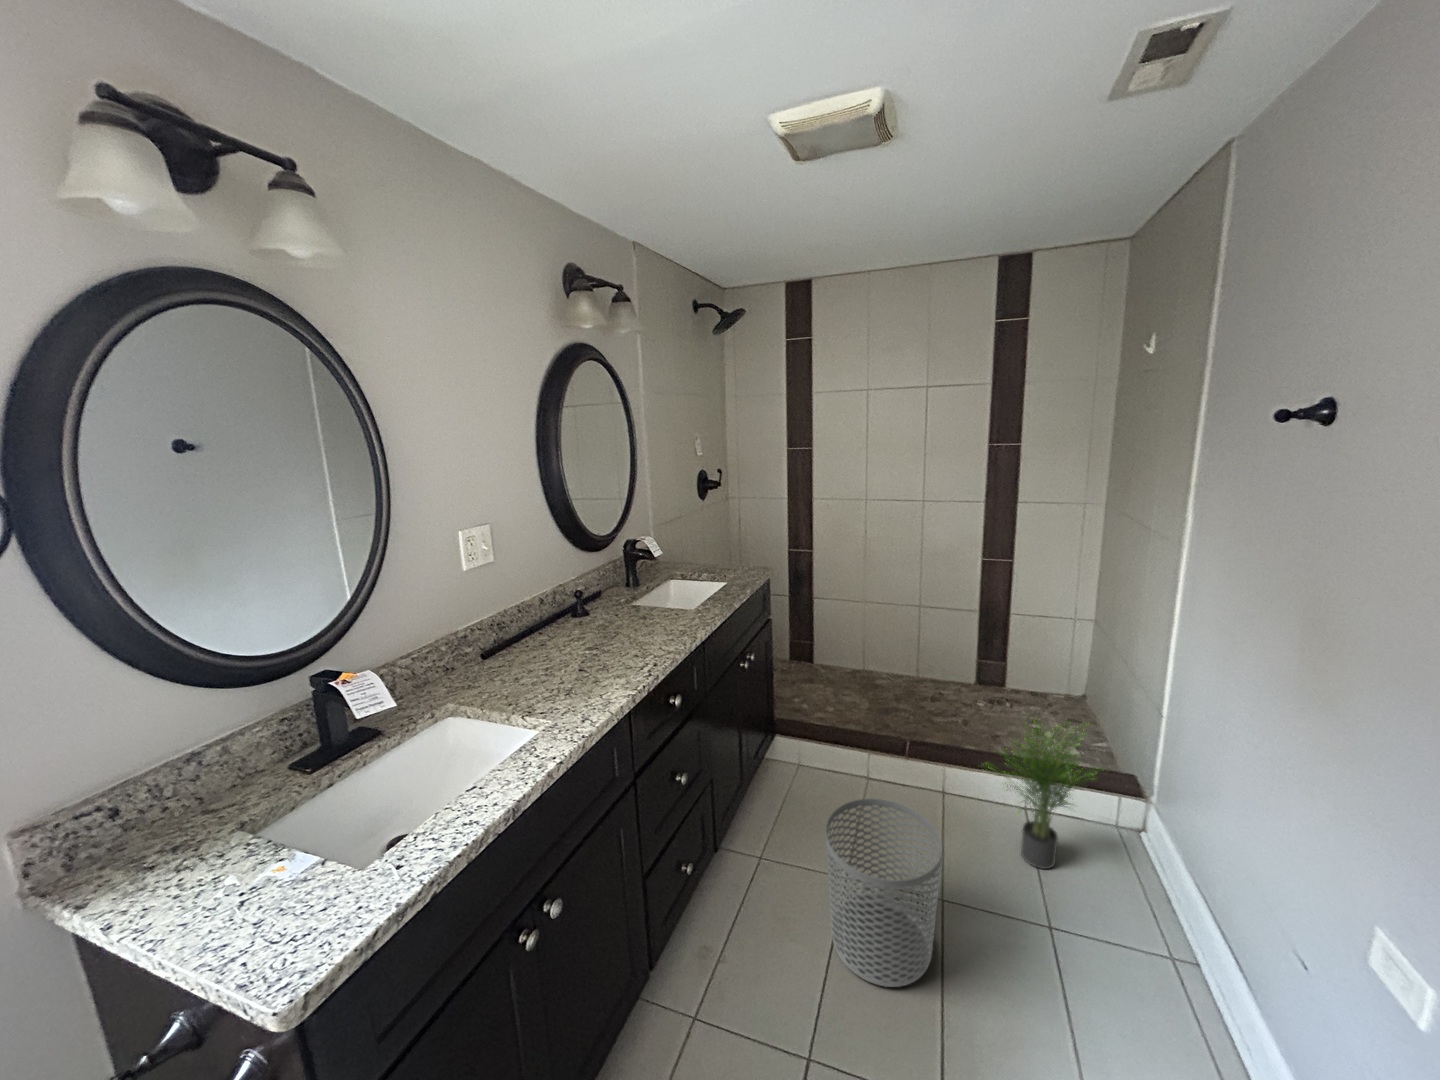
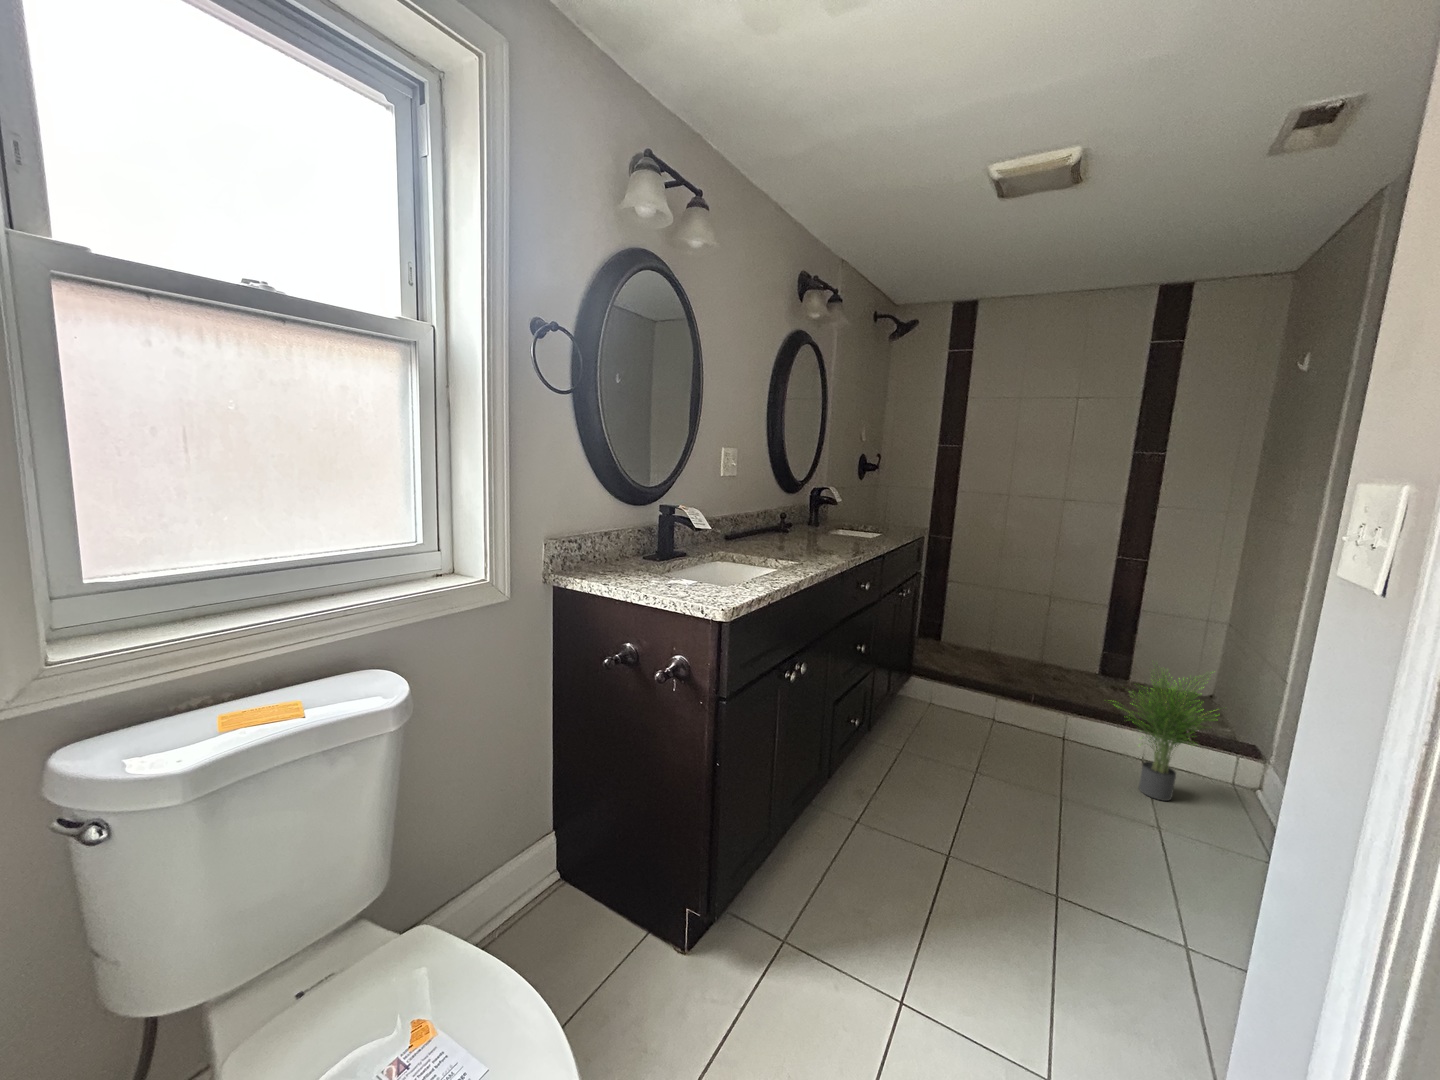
waste bin: present [826,798,942,987] -> none [966,700,1073,839]

